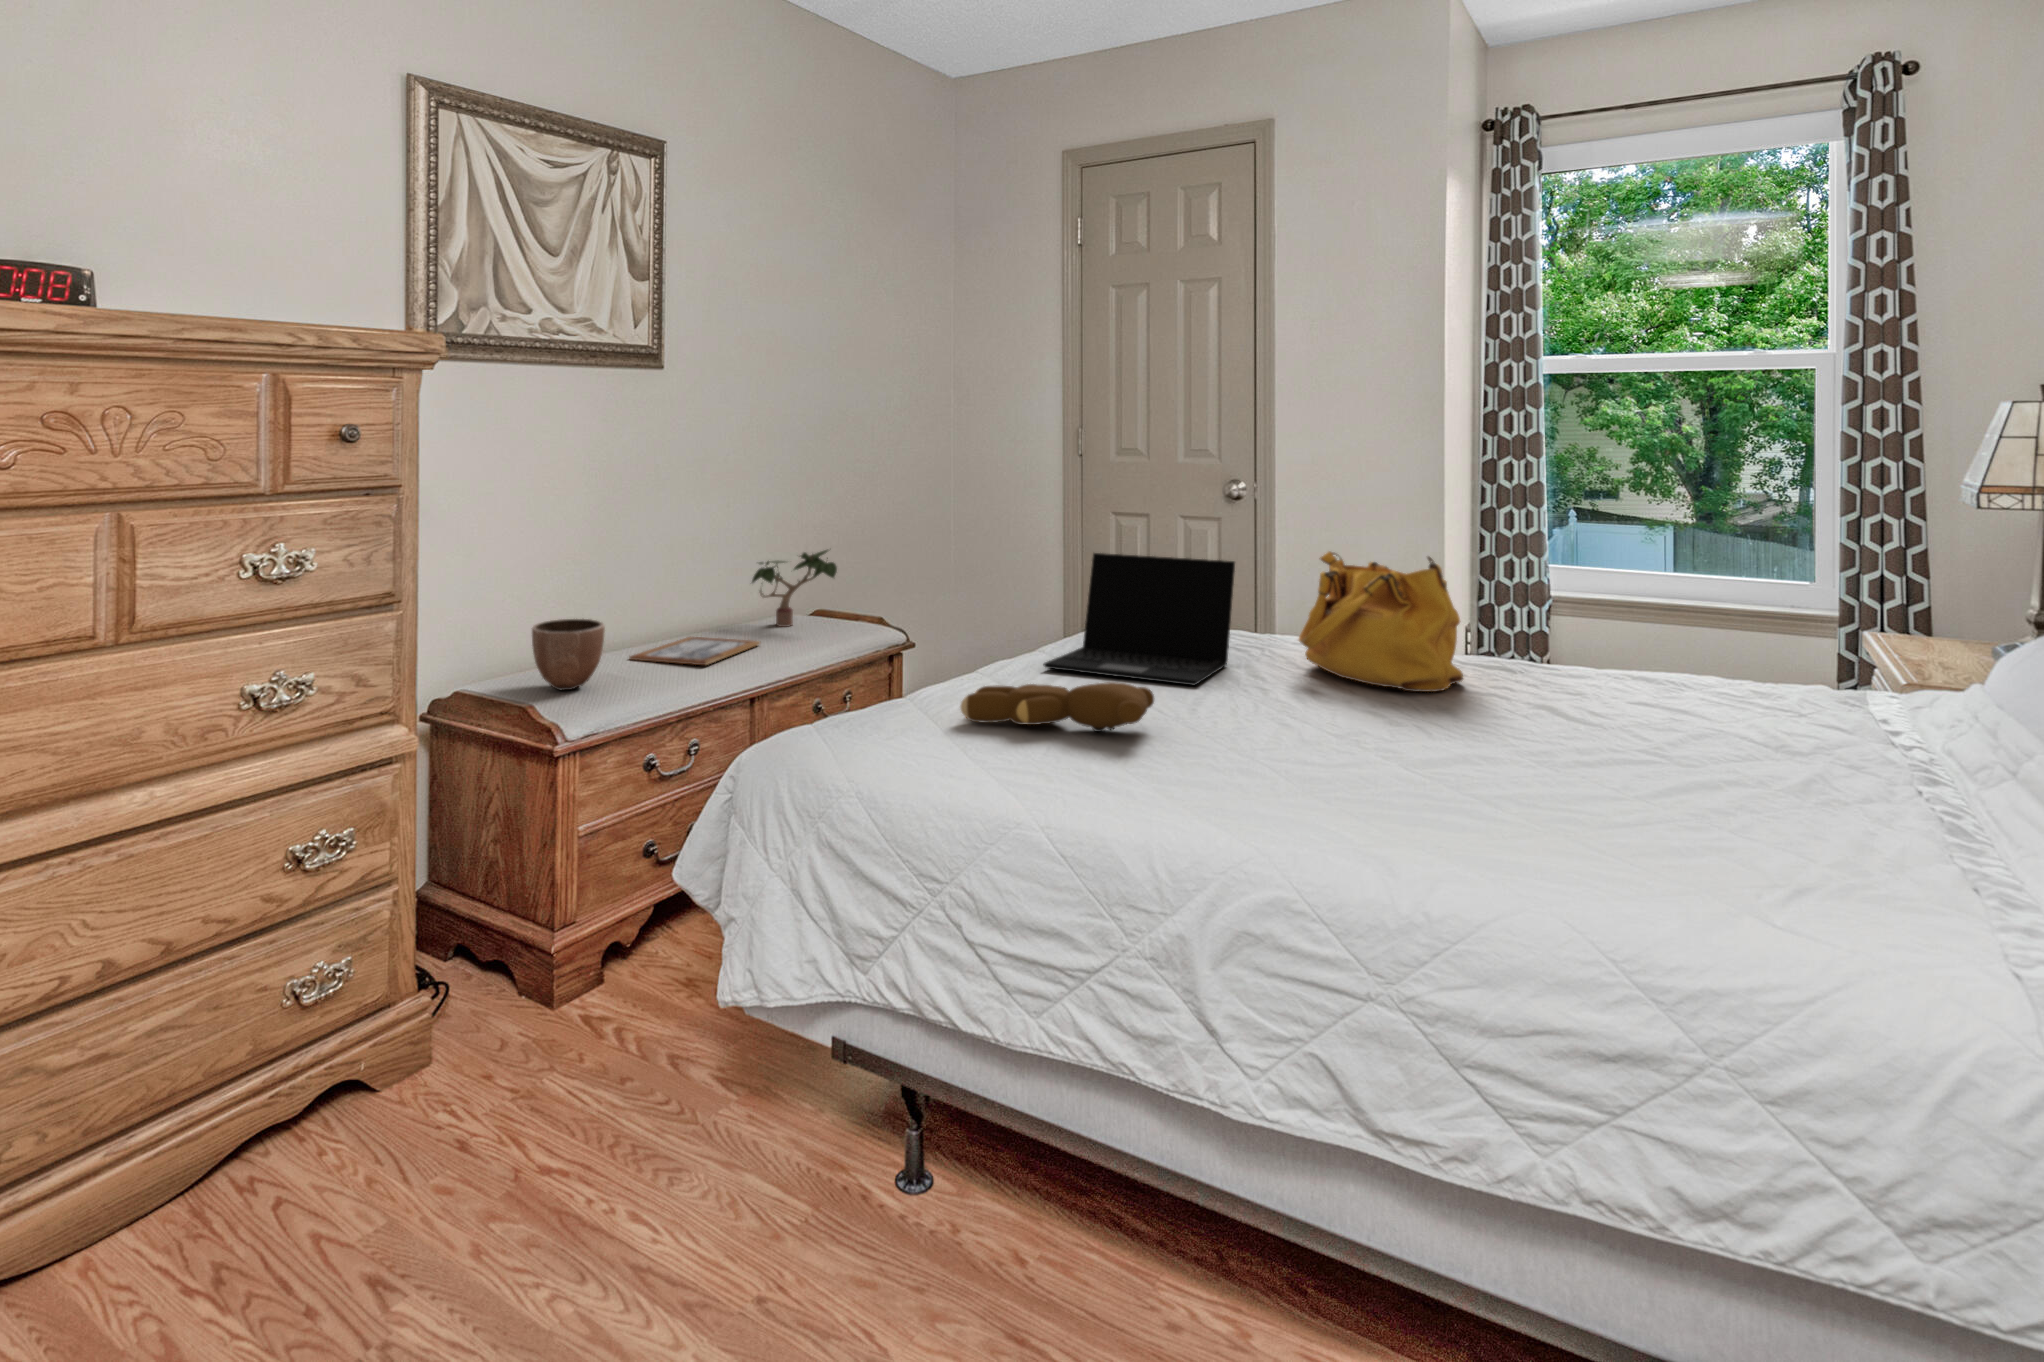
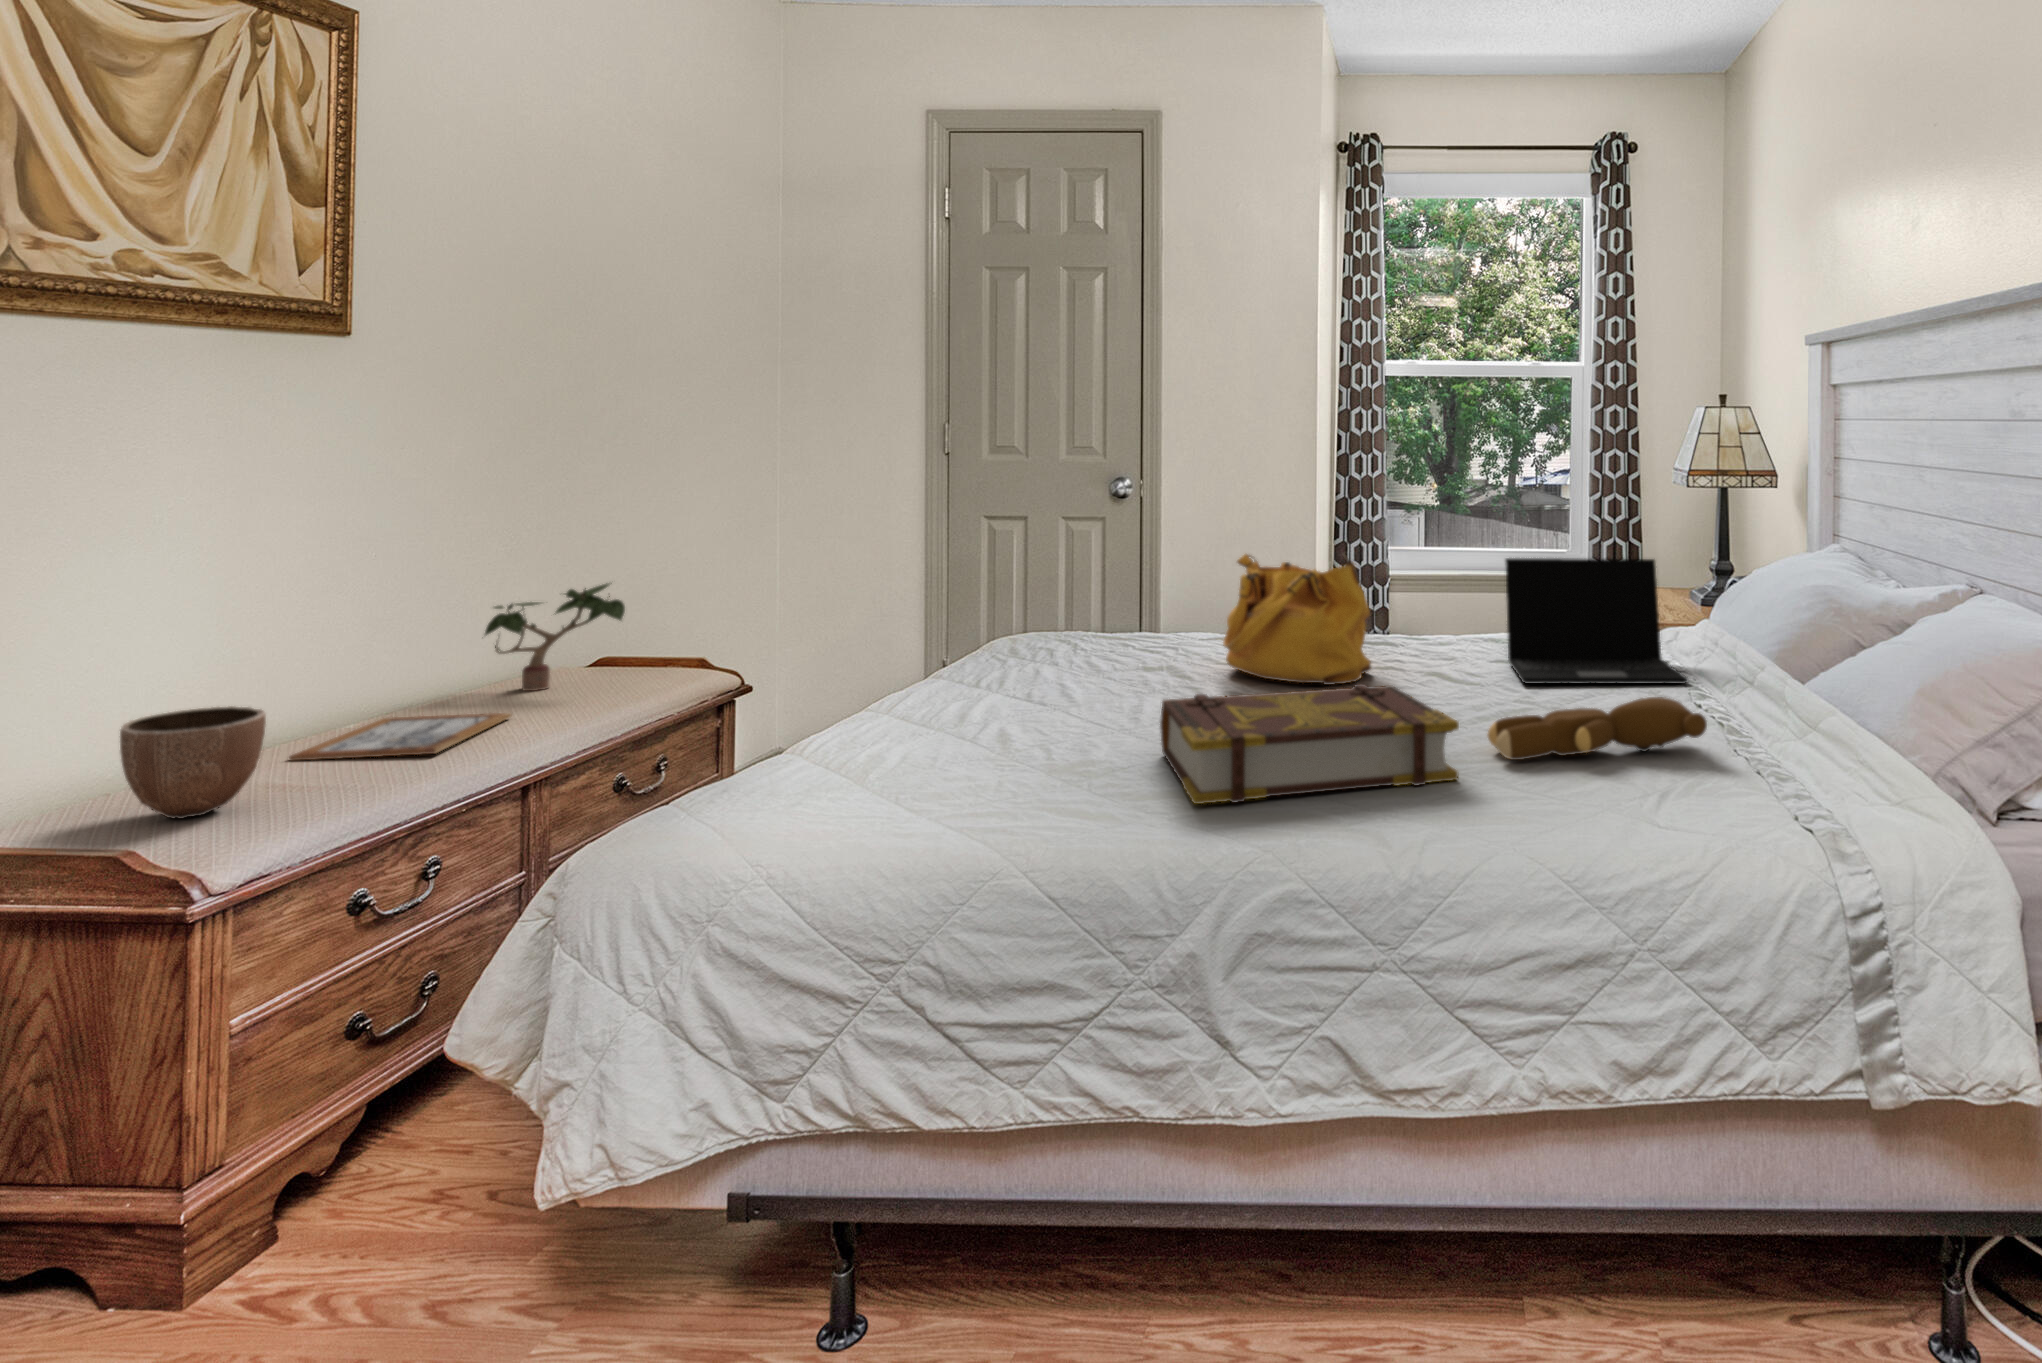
laptop: present [1043,553,1235,685] -> present [1505,558,1688,684]
teddy bear: present [960,682,1154,732] -> present [1488,697,1707,760]
book: none [1205,685,1510,812] -> present [1160,684,1459,804]

